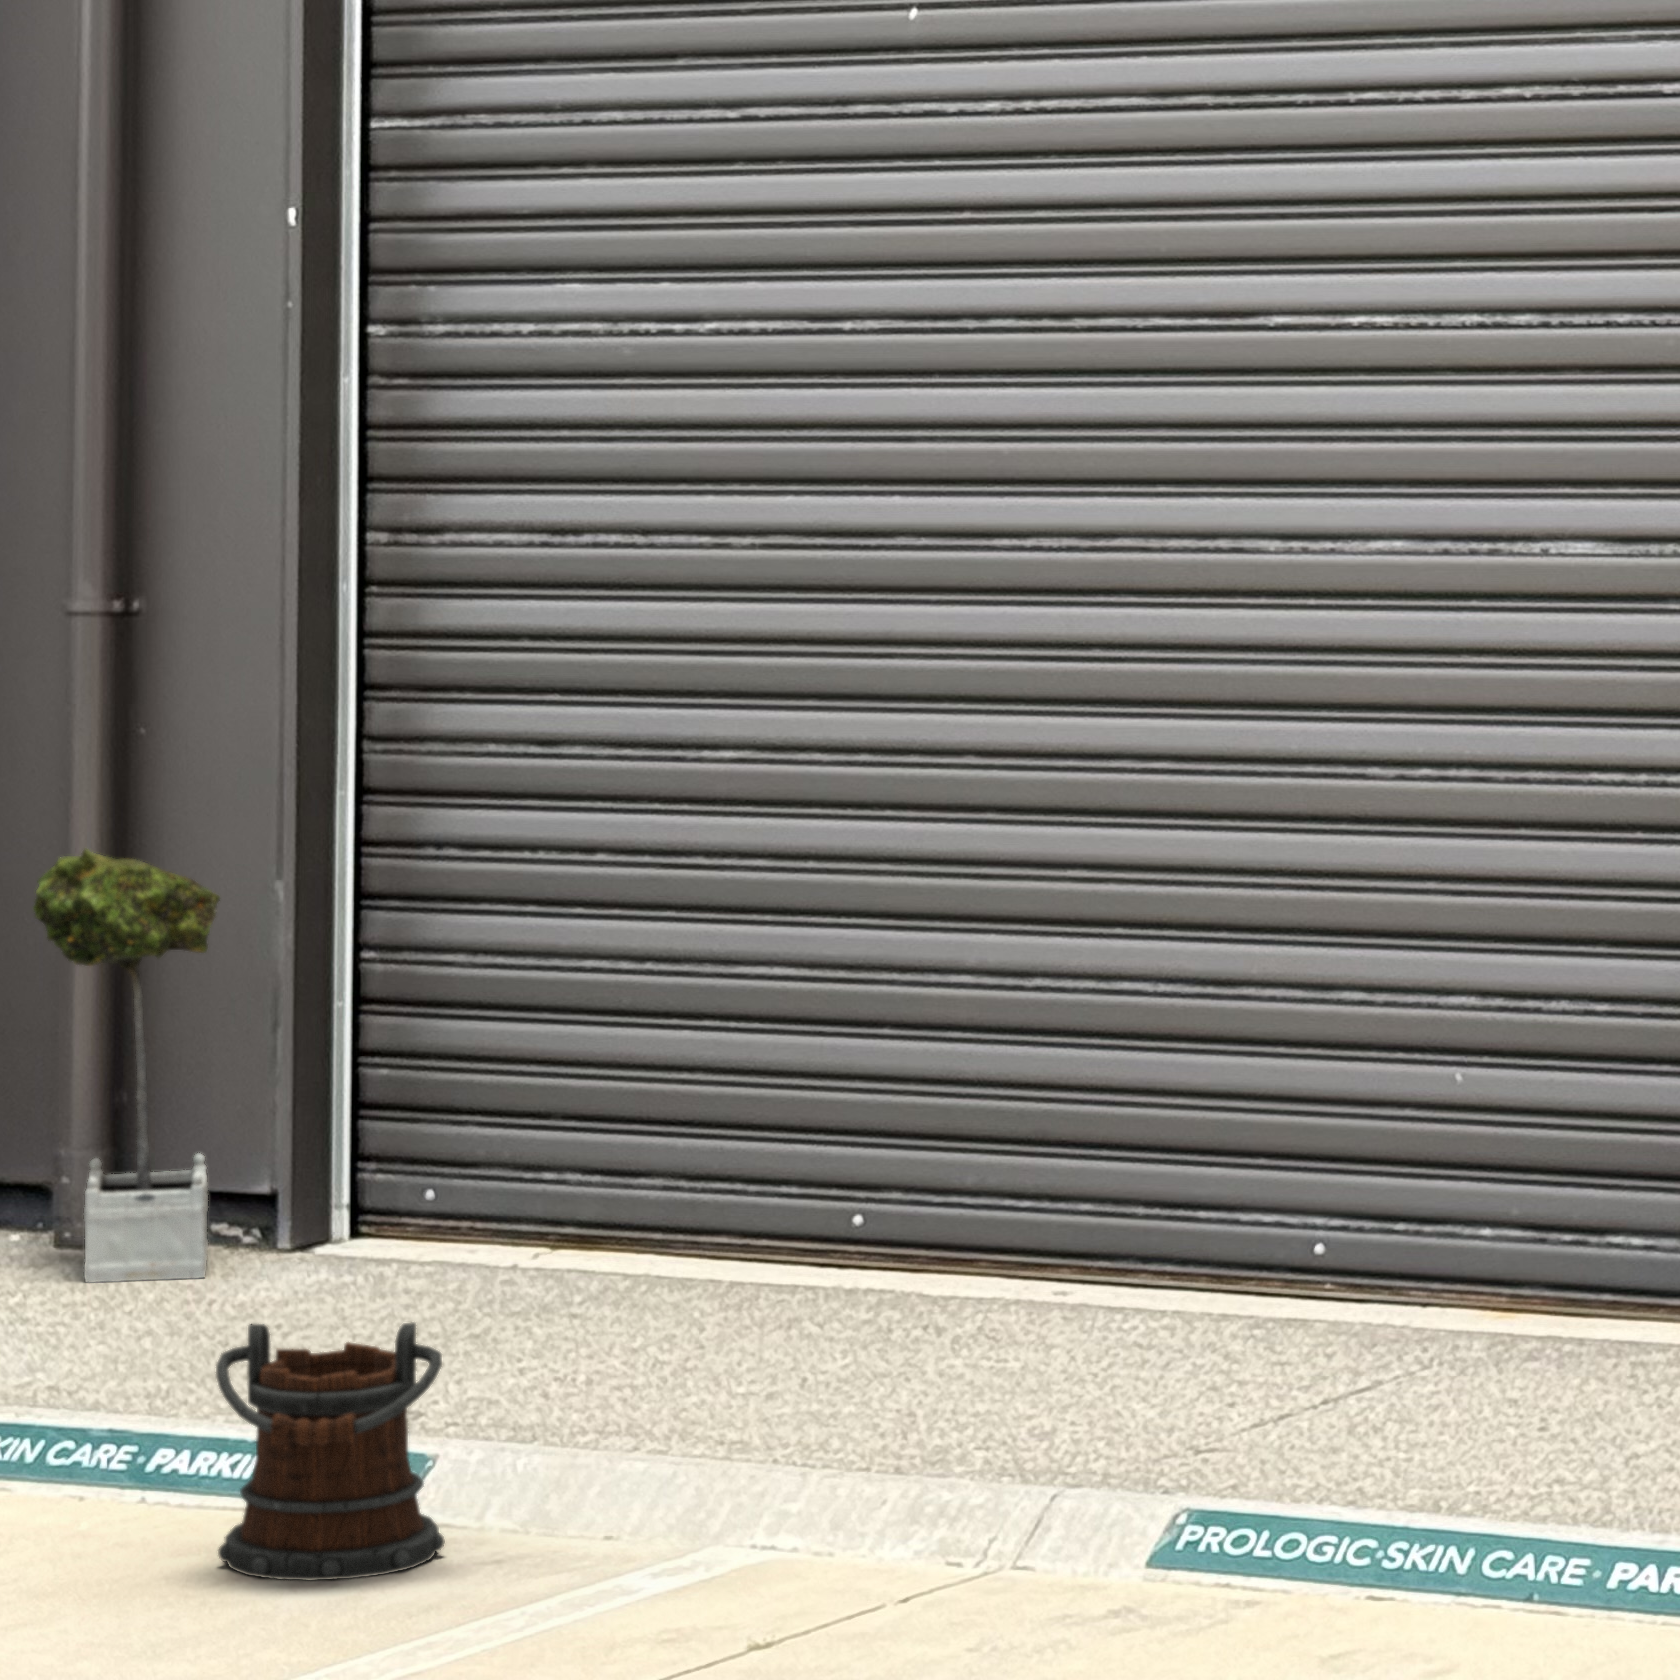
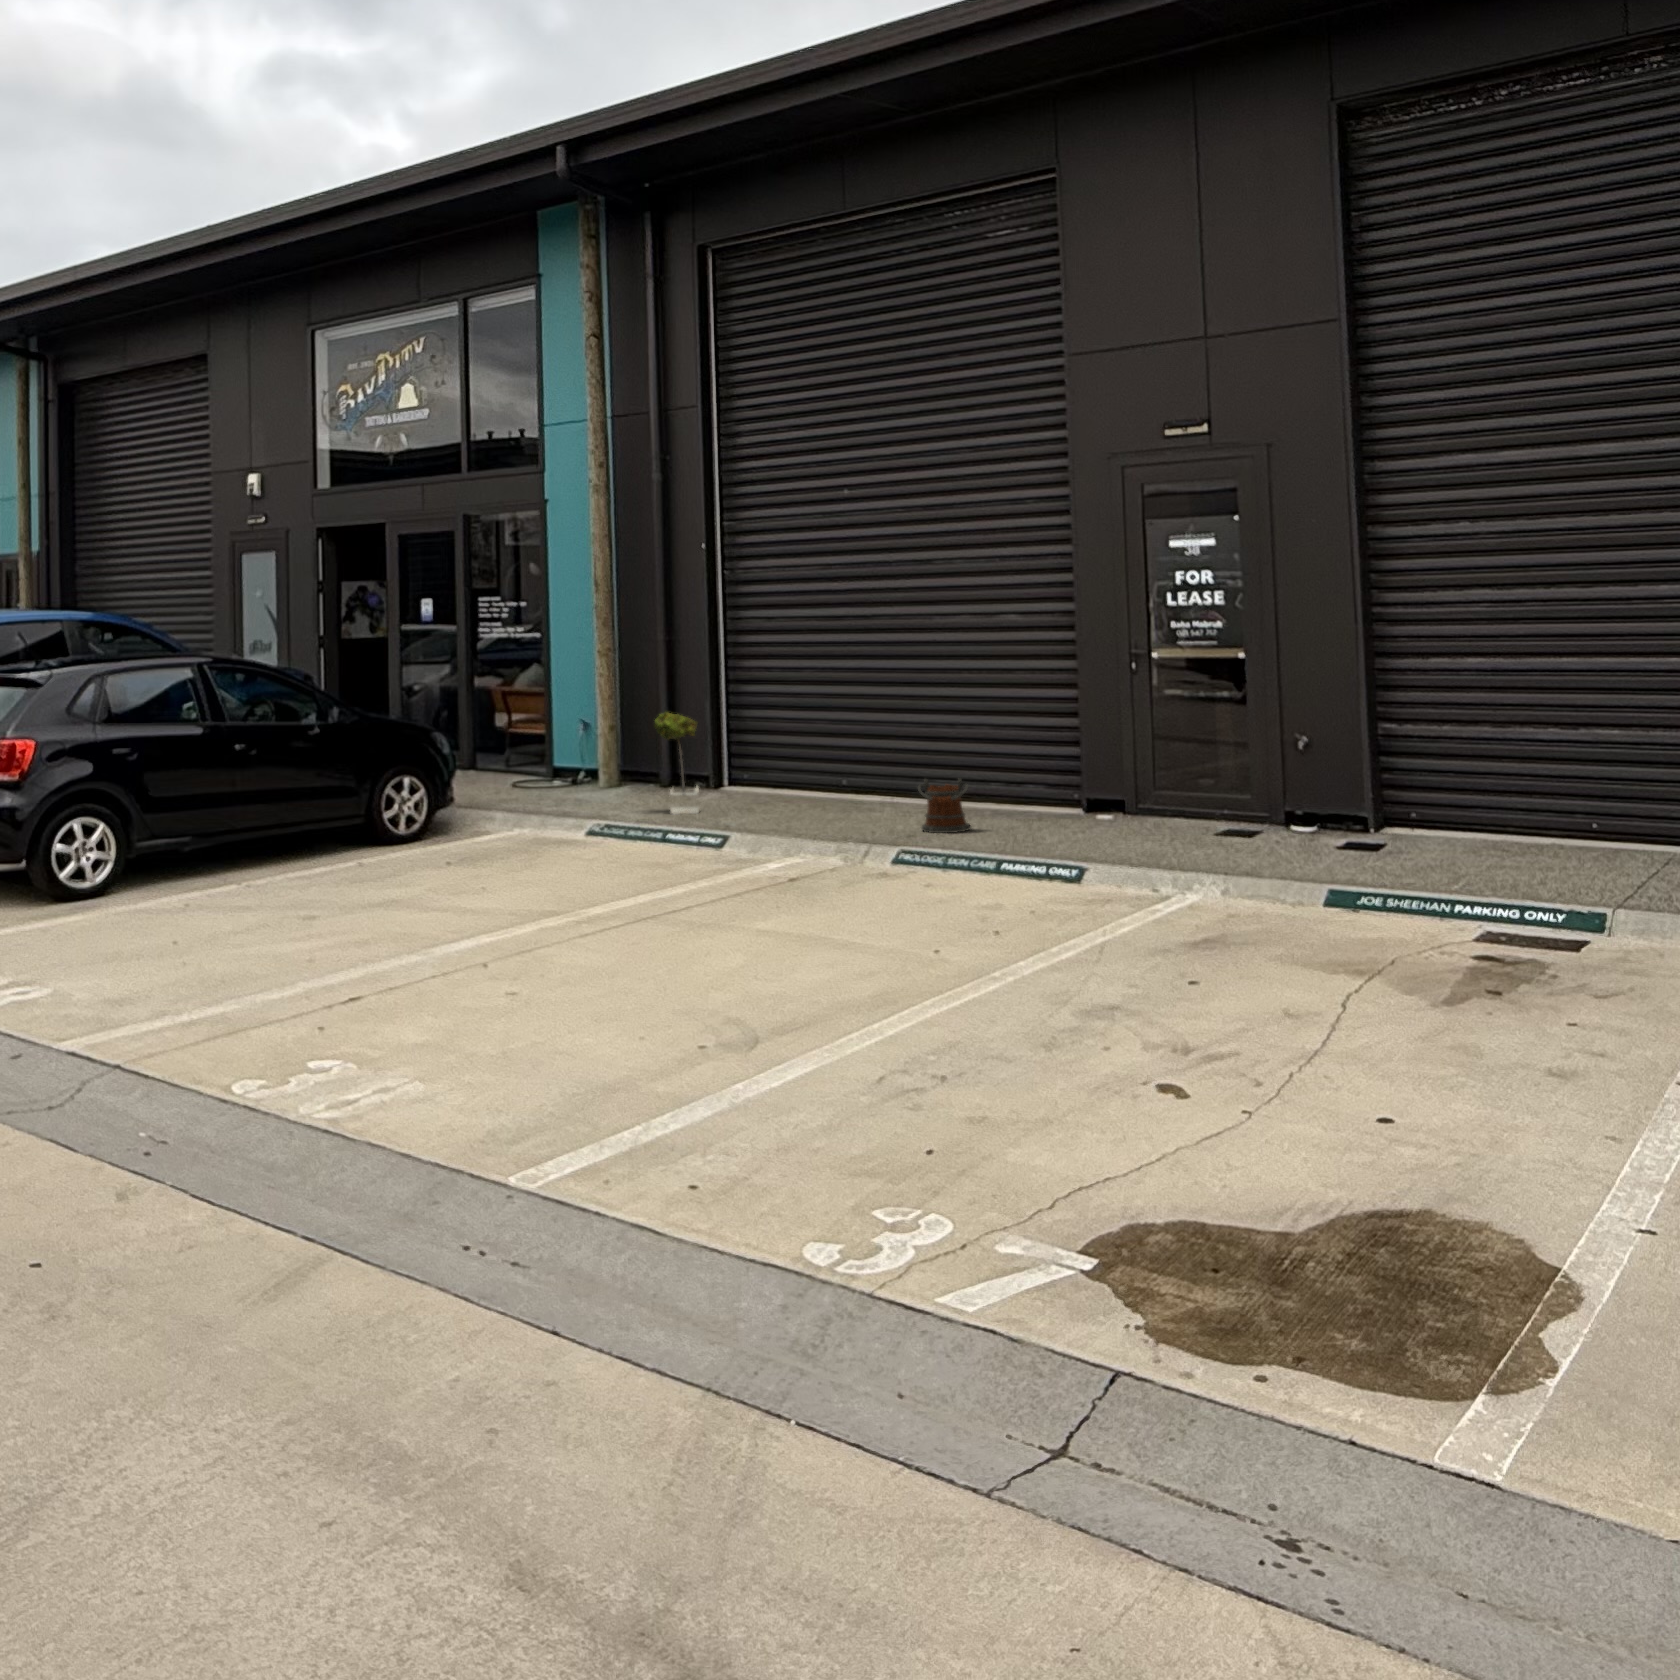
bucket: present [216,1322,444,1580] -> present [918,779,971,833]

